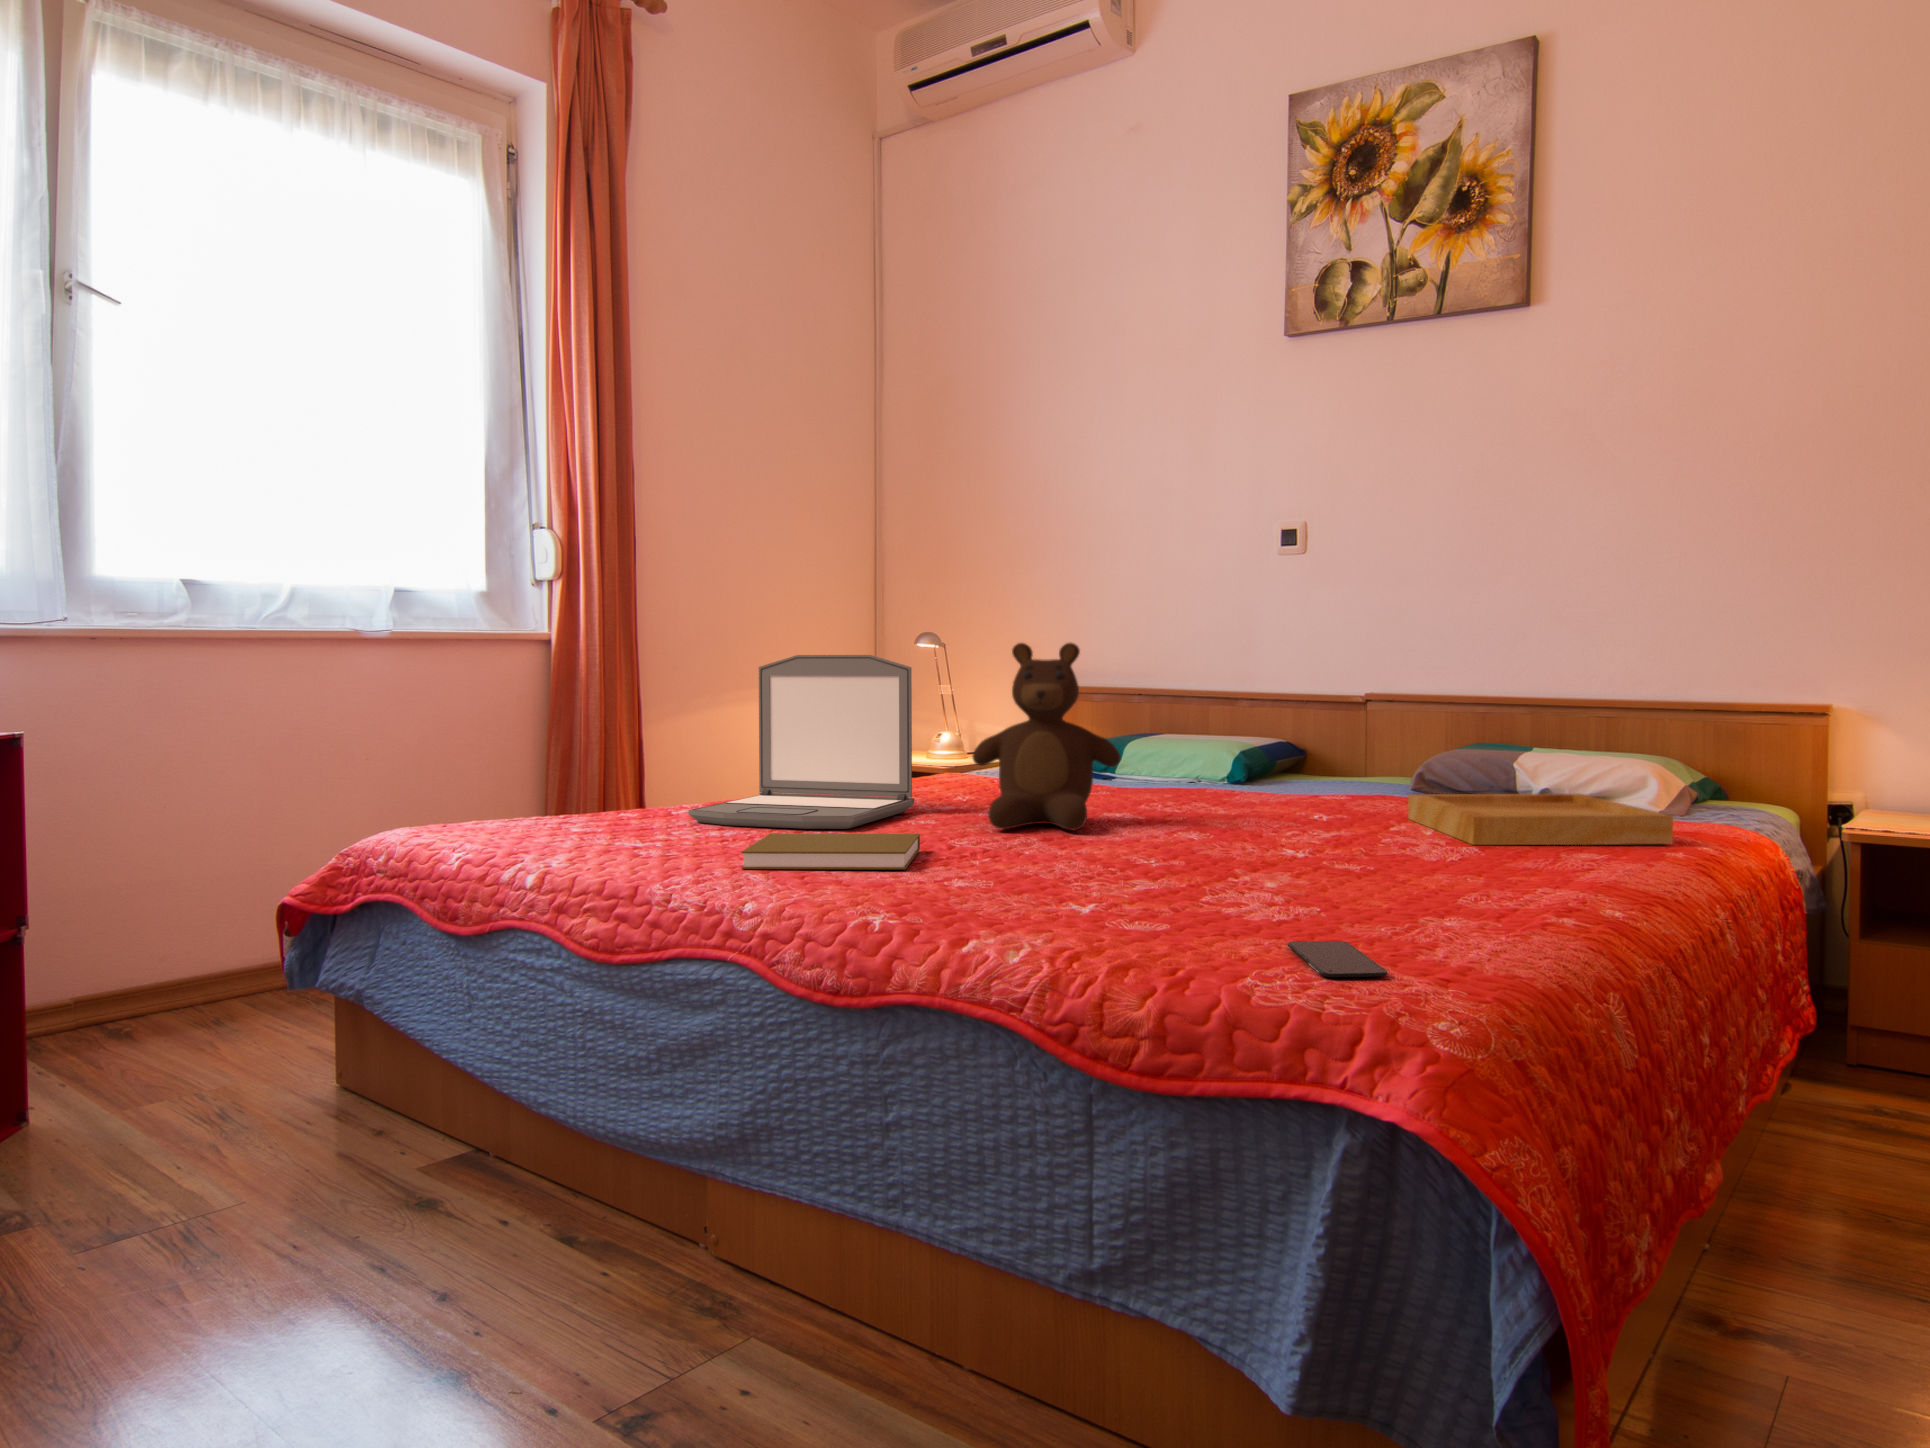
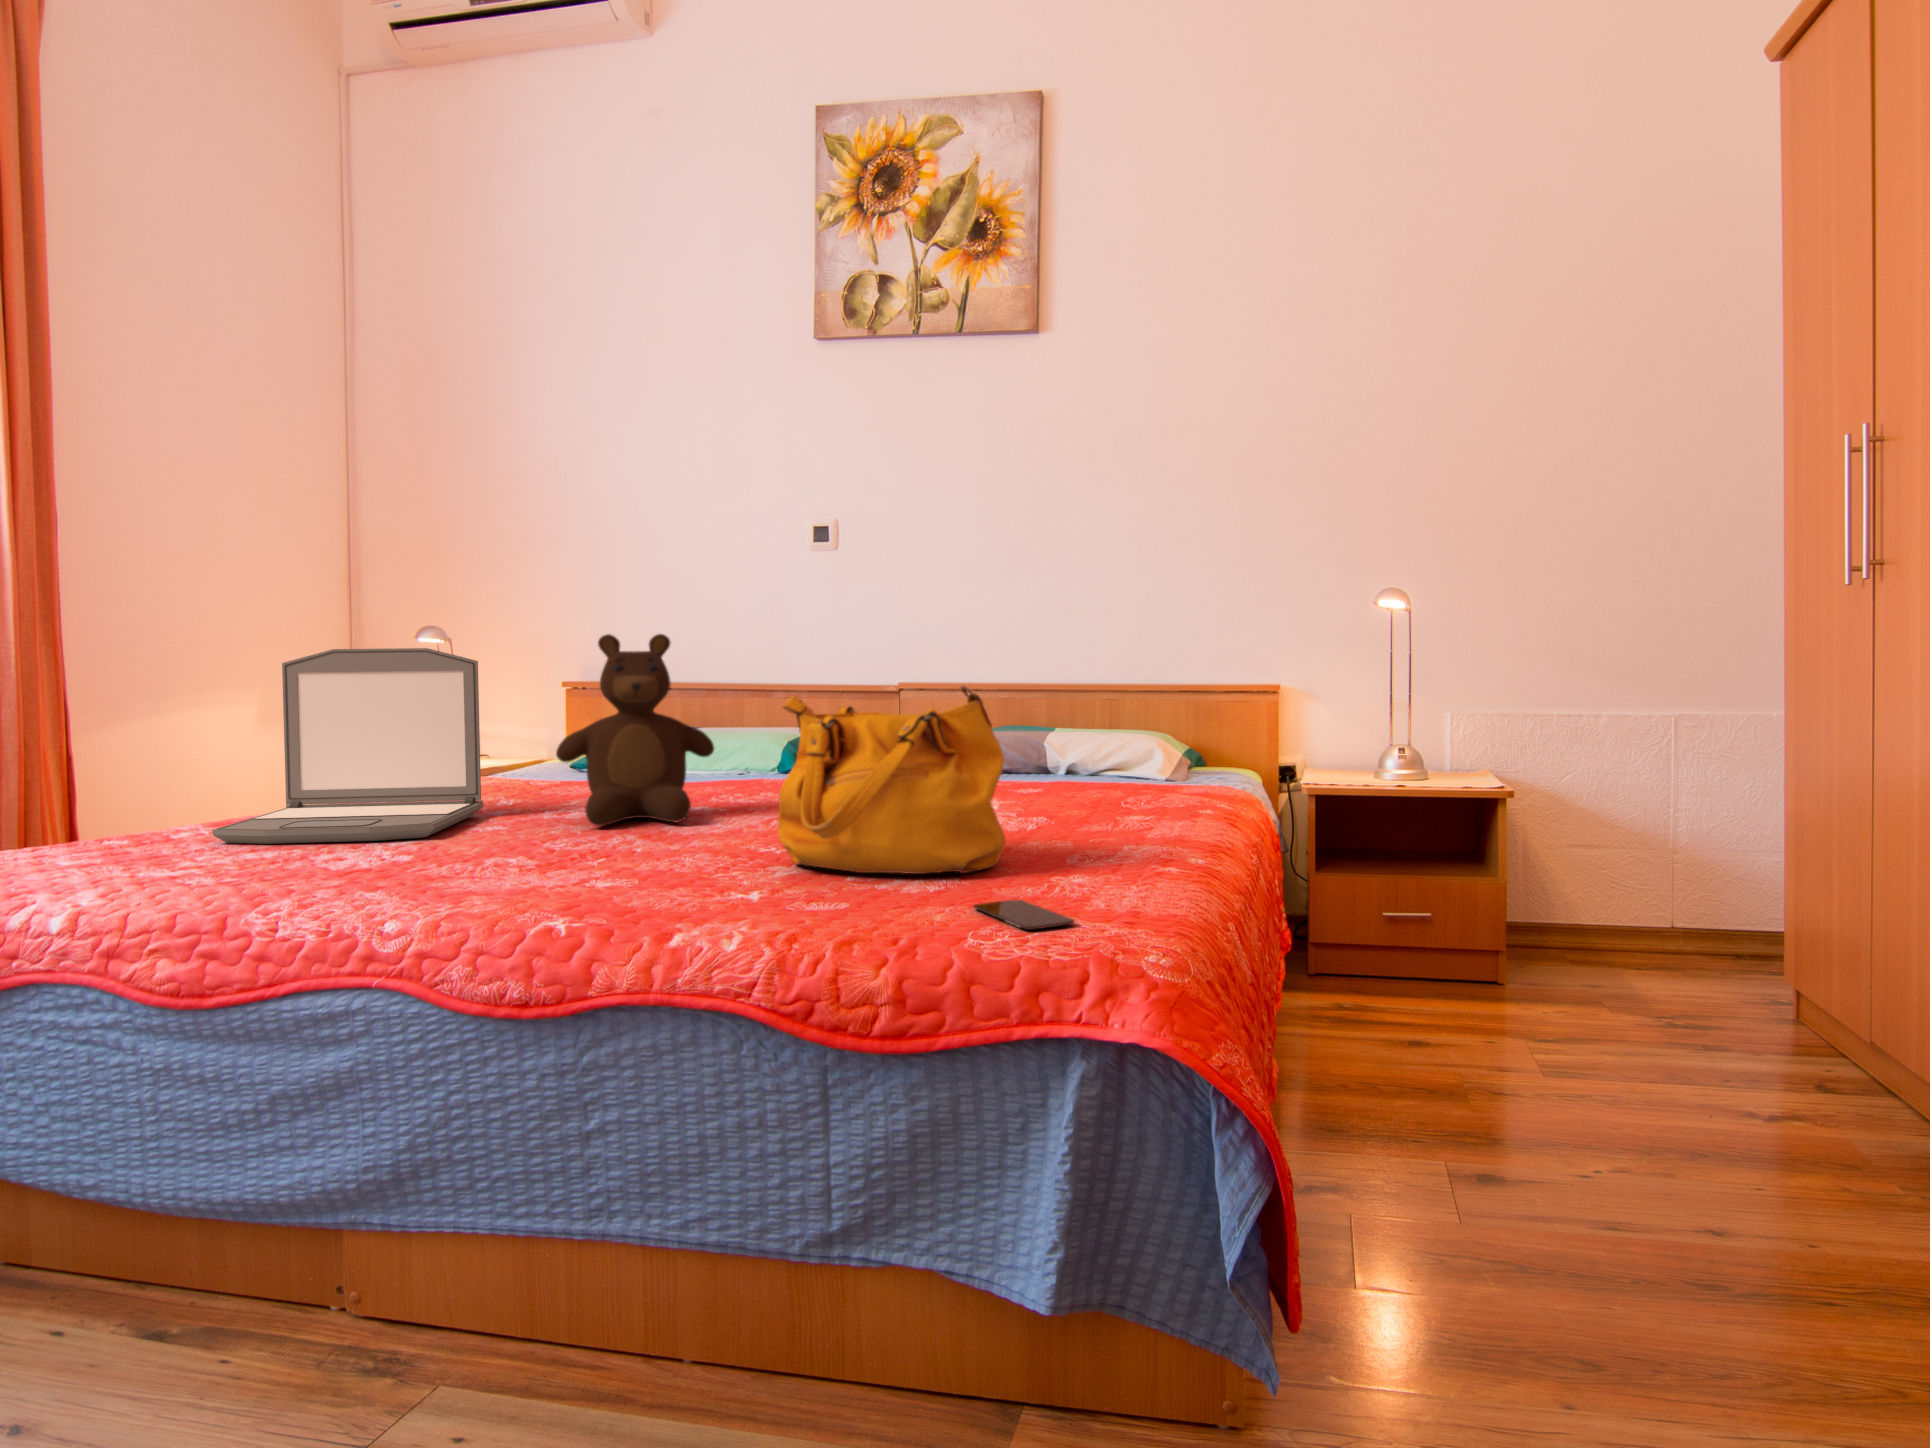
handbag: none [1133,699,1370,906] -> present [778,685,1005,874]
tray: present [1408,794,1673,845] -> none [972,761,1193,811]
book: present [741,833,920,870] -> none [340,836,537,889]

